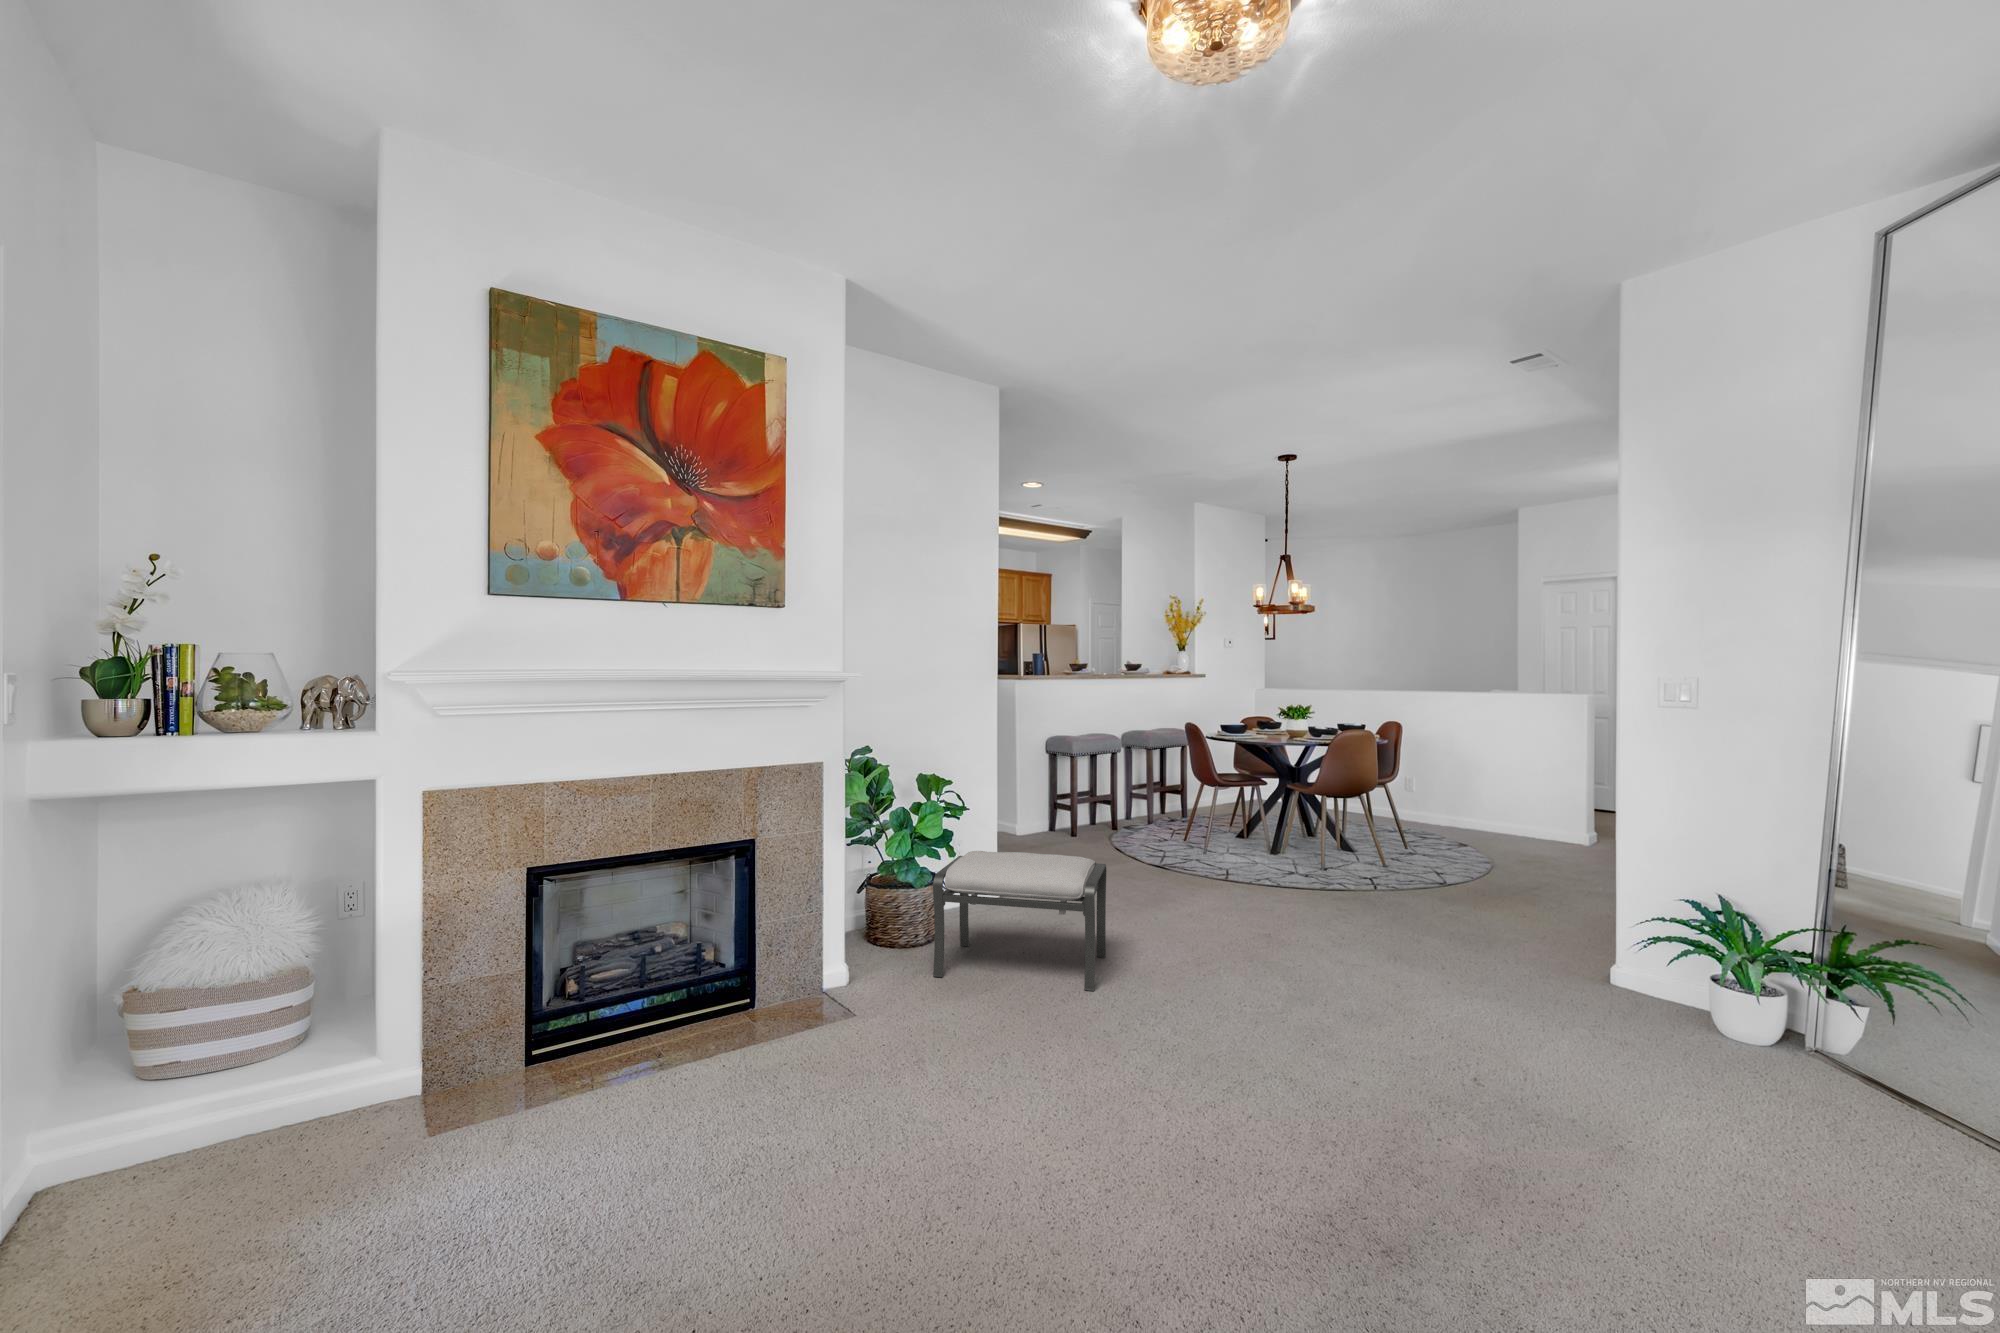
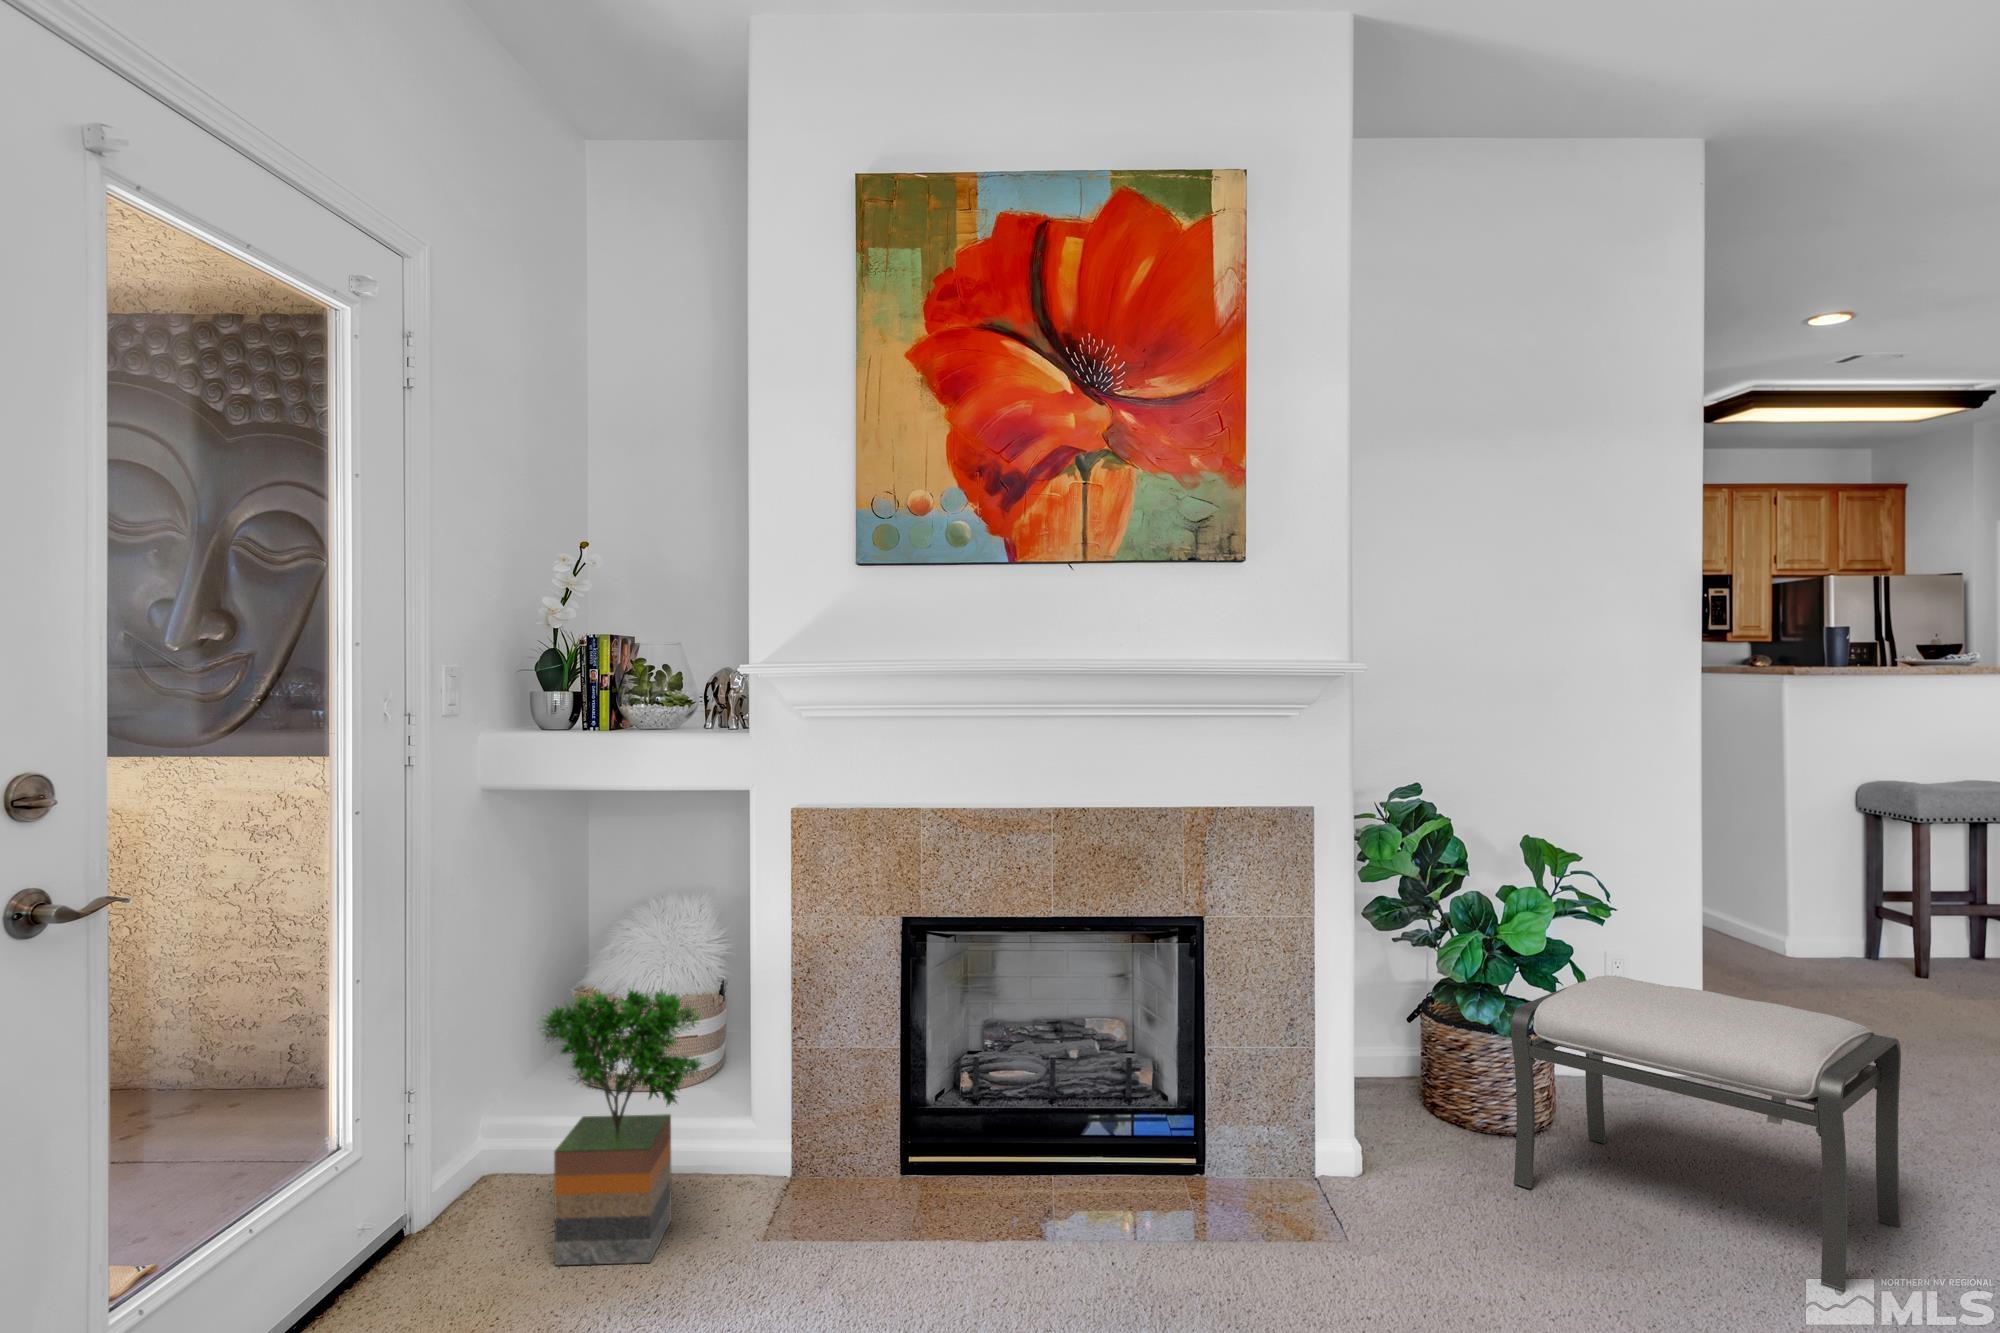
potted tree: none [186,950,379,1212] -> present [542,990,705,1265]

